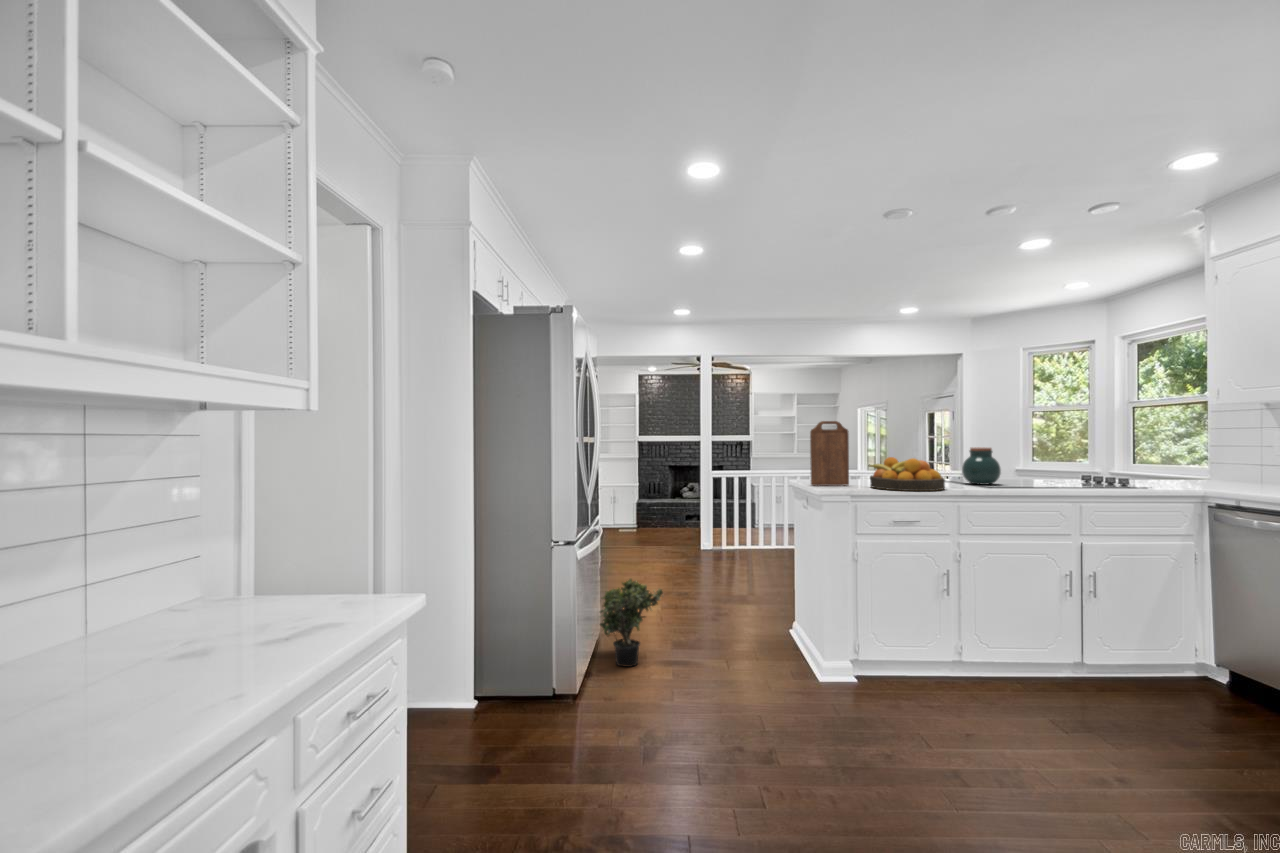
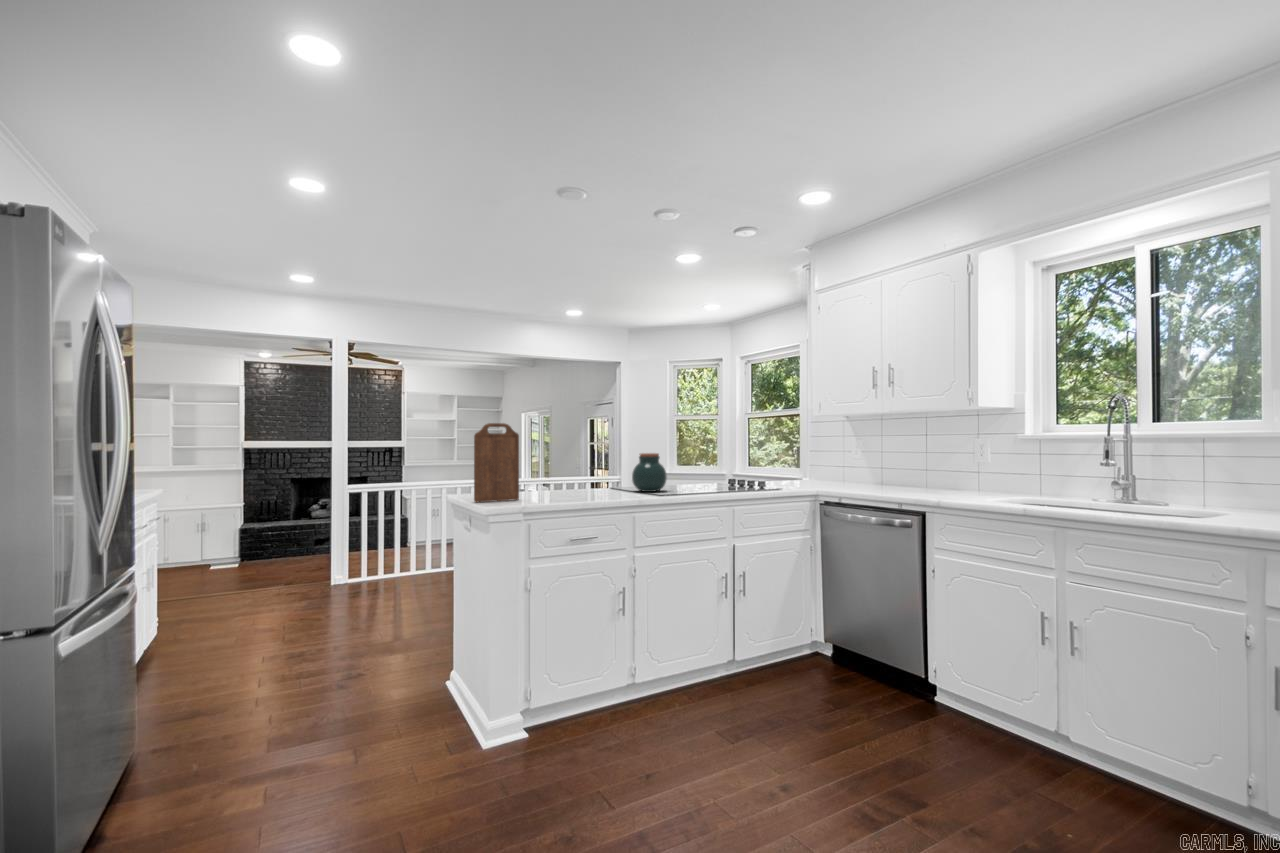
fruit bowl: present [869,457,945,491] -> none [541,465,620,504]
potted plant: present [600,579,663,667] -> none [127,661,256,806]

